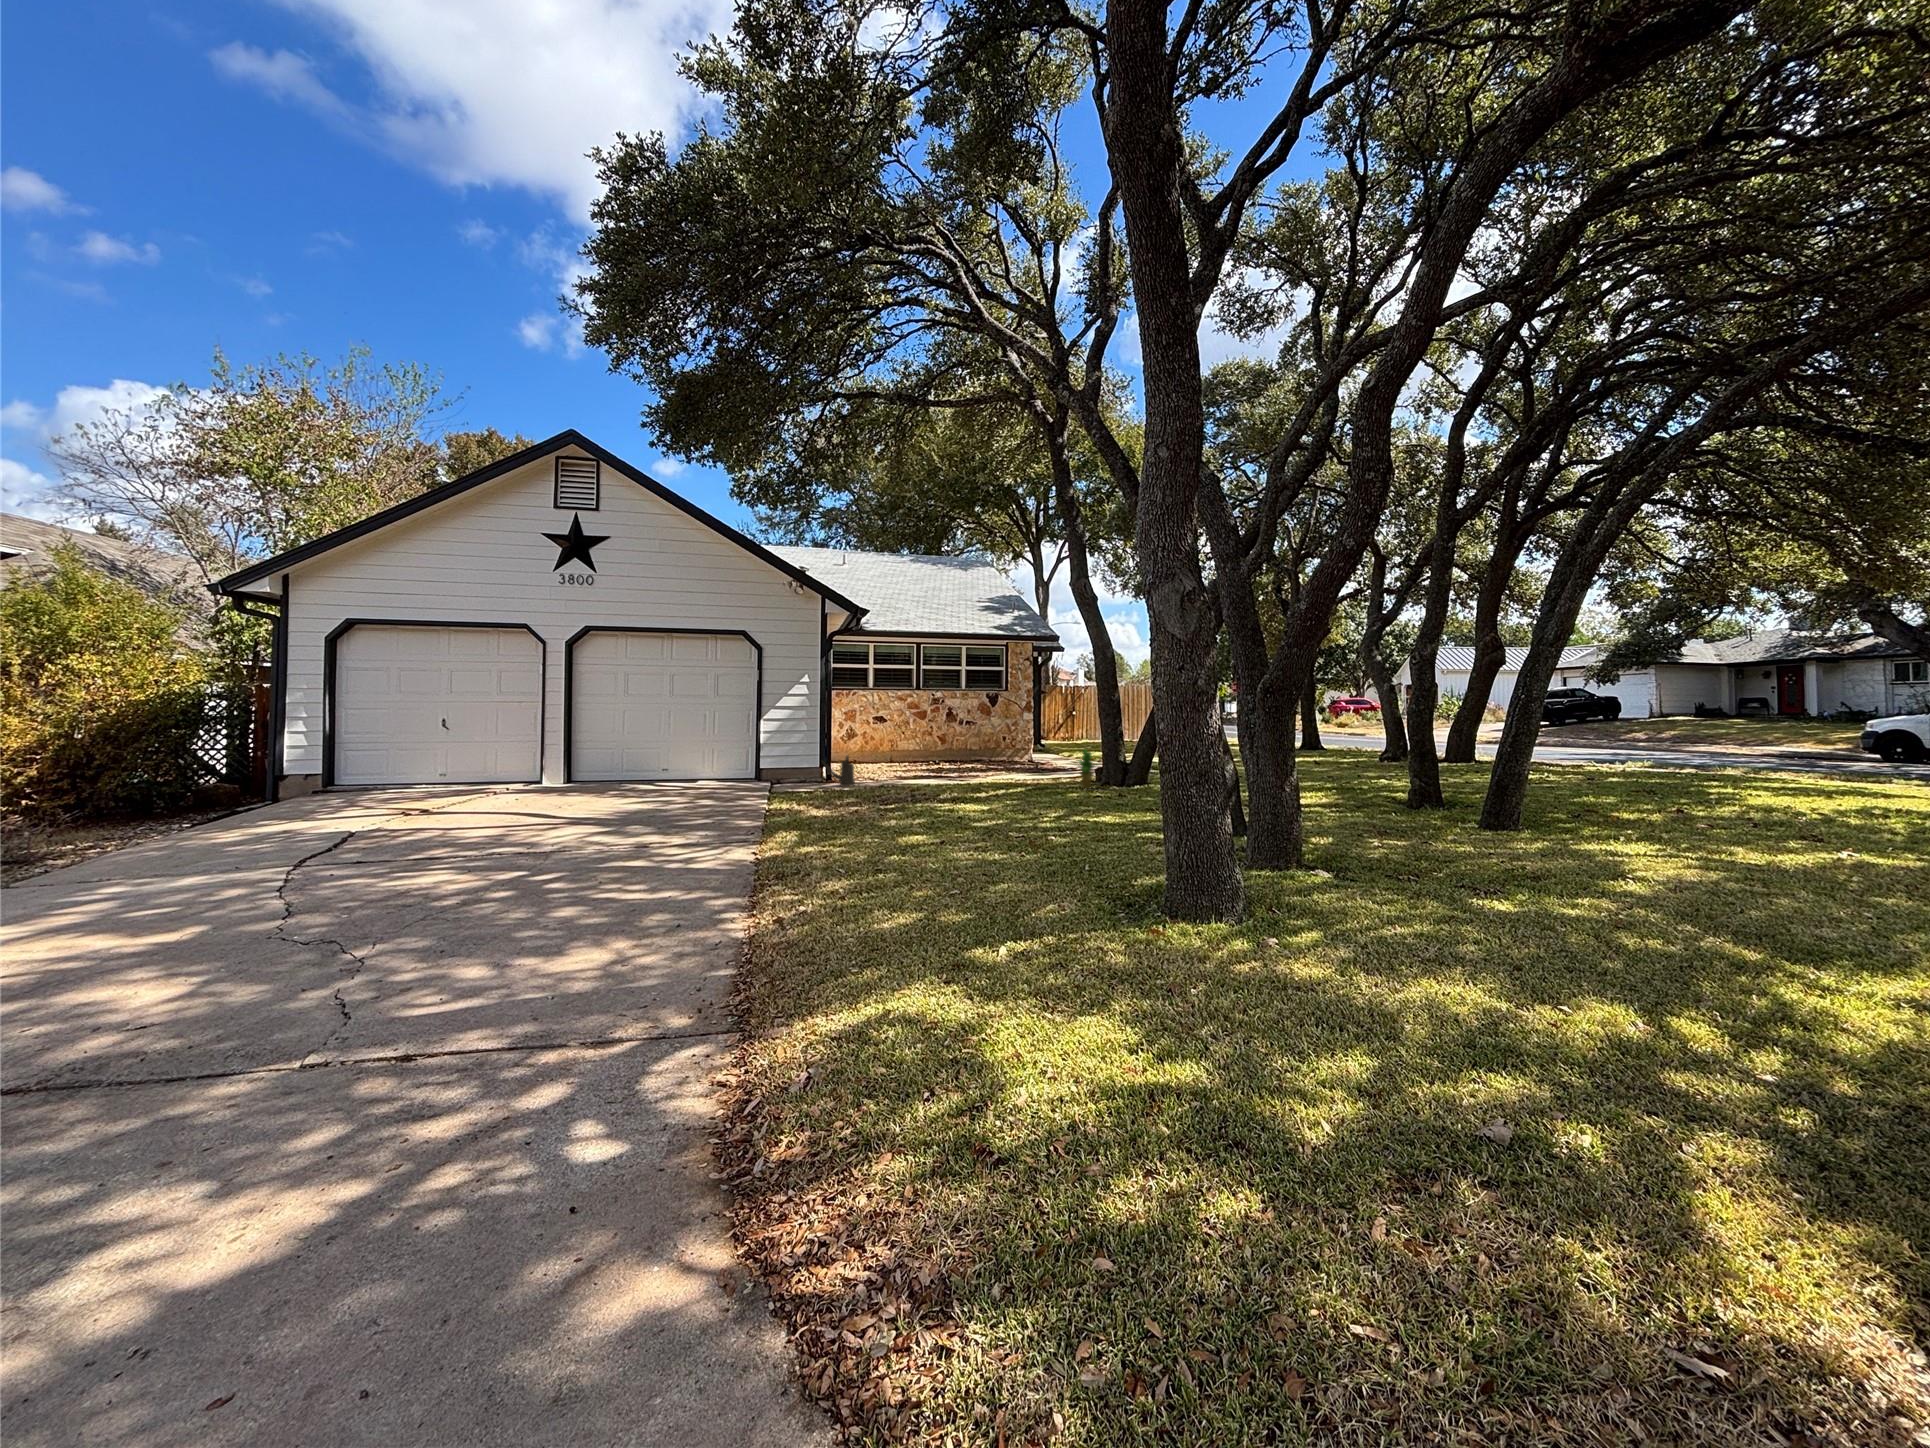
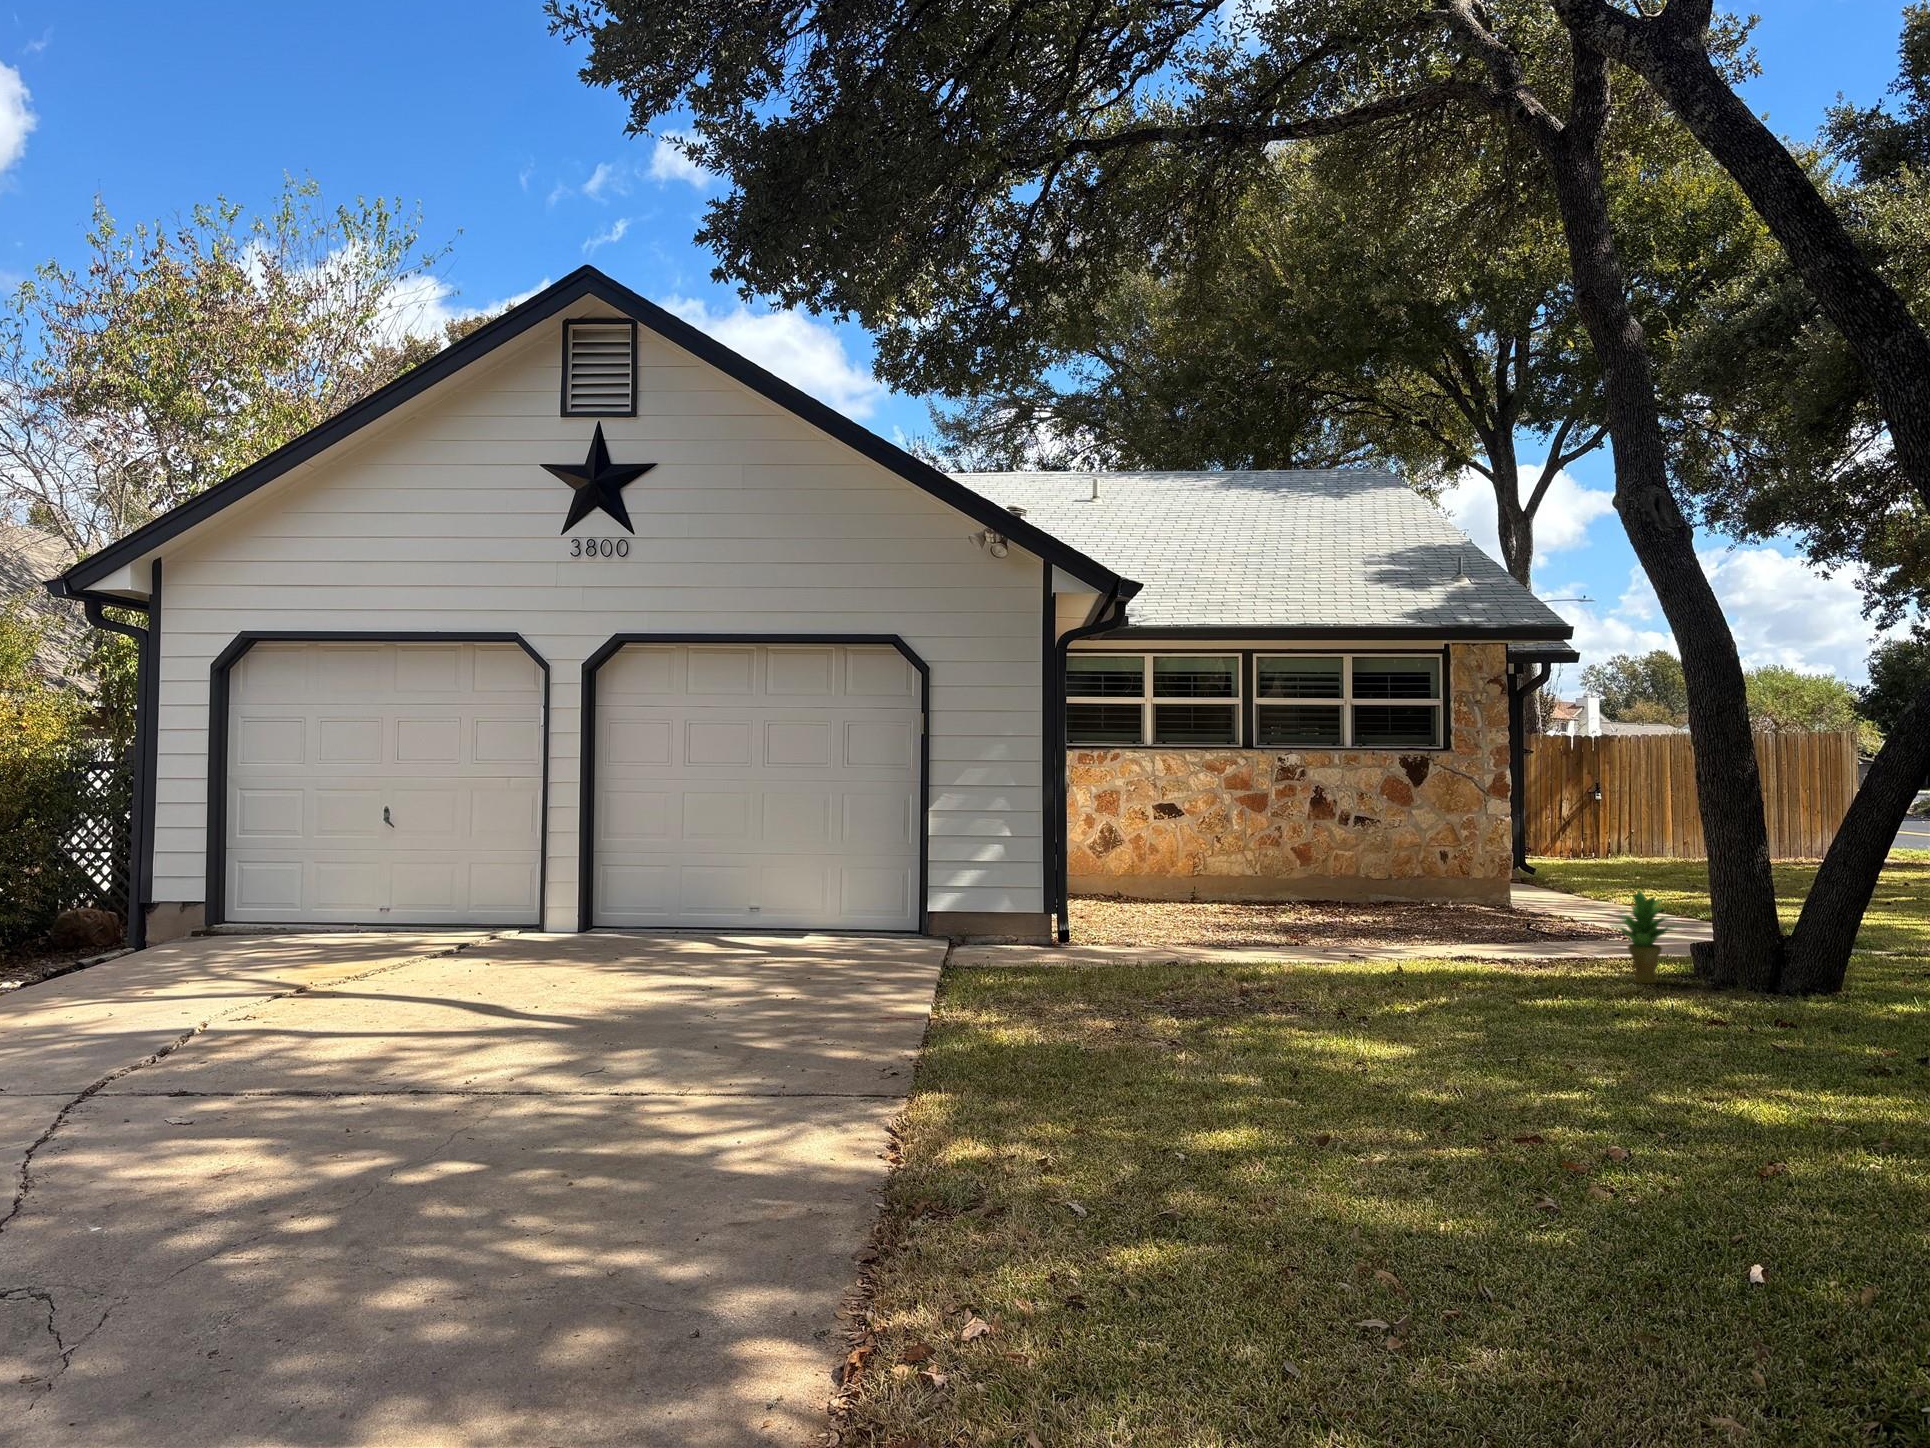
watering can: present [823,756,855,787] -> none [1050,889,1128,955]

